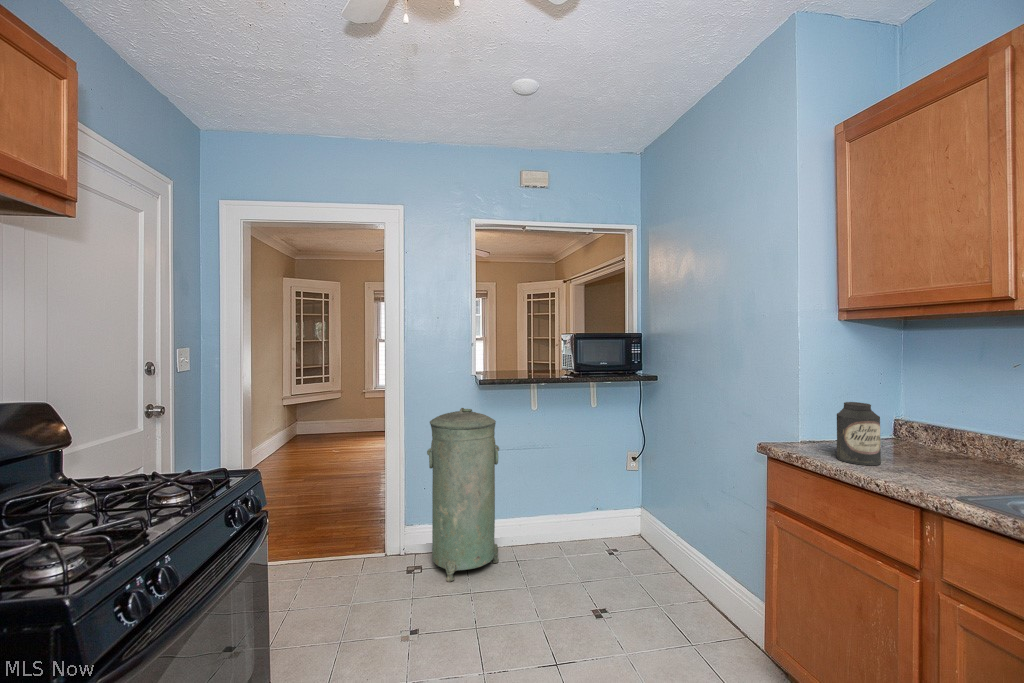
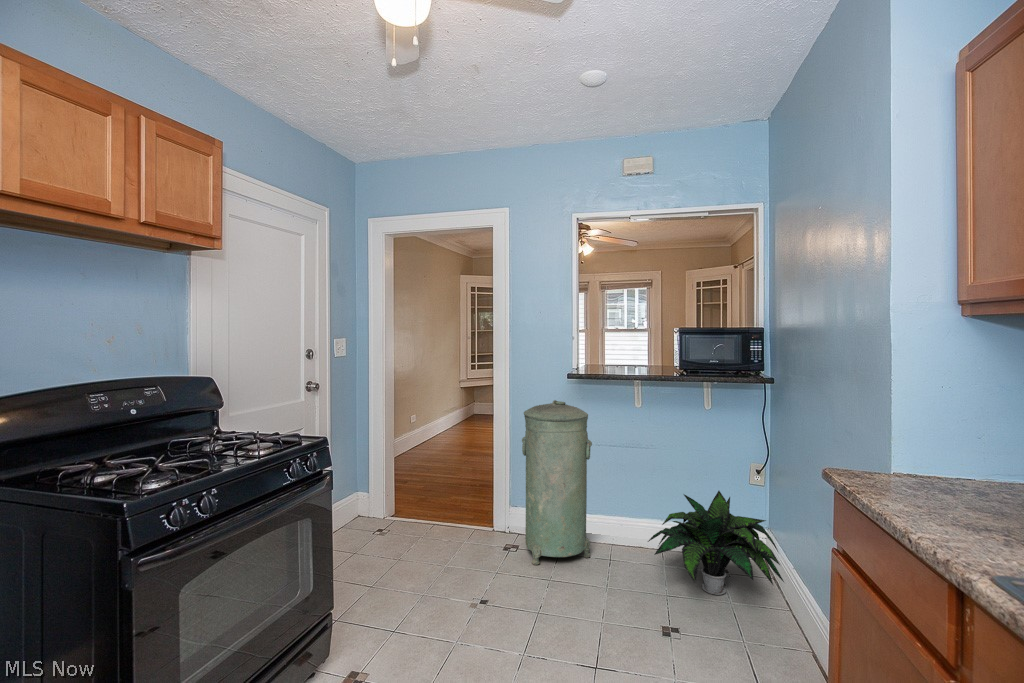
canister: present [837,402,881,465] -> none [901,424,965,511]
potted plant: none [558,478,675,571] -> present [648,491,784,595]

